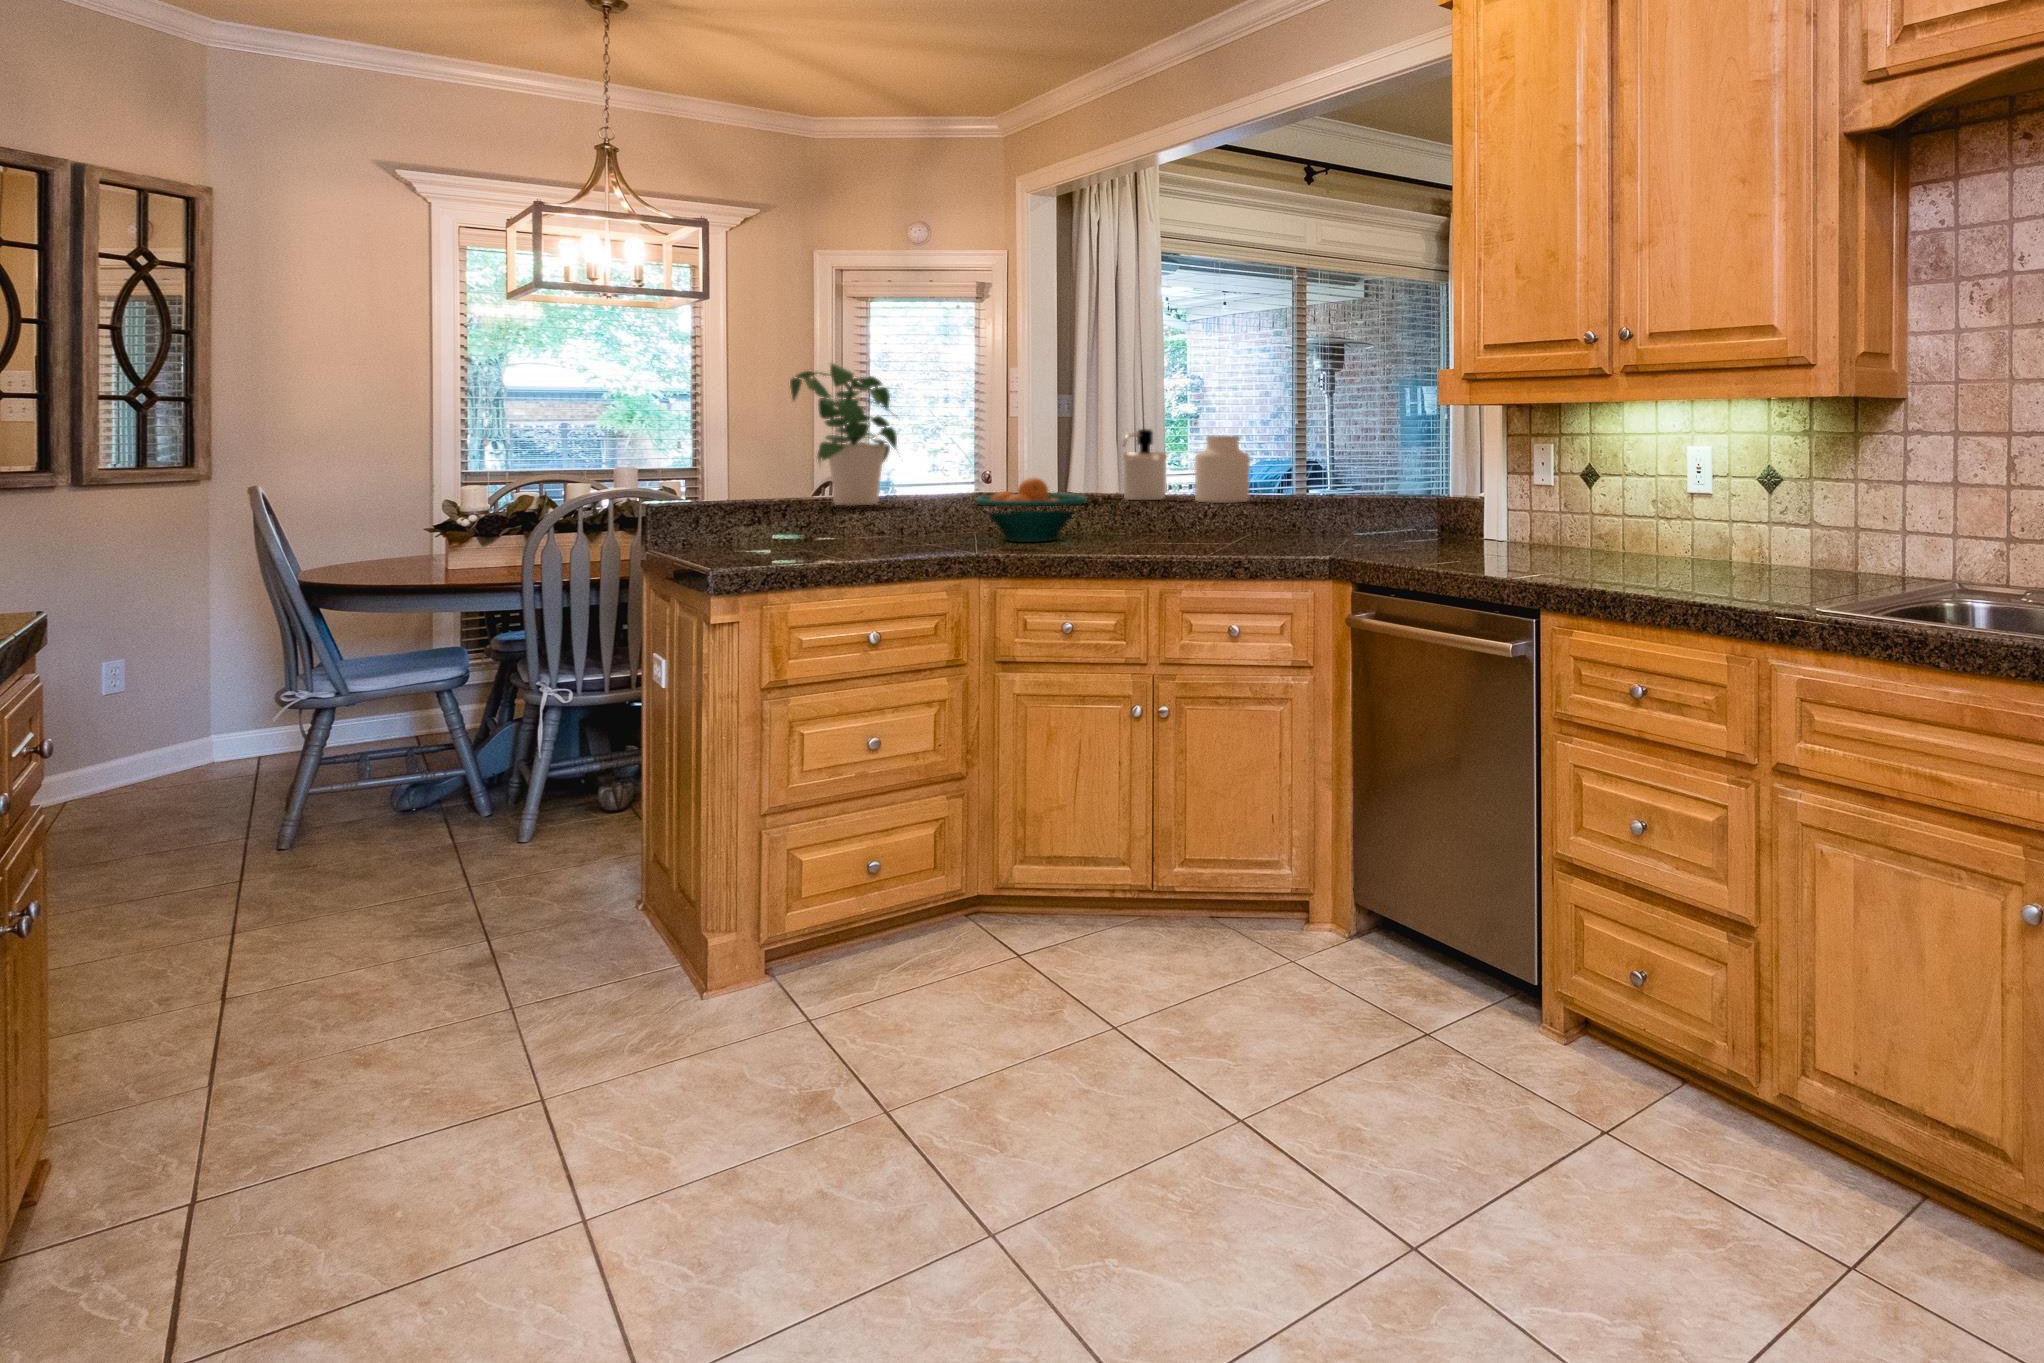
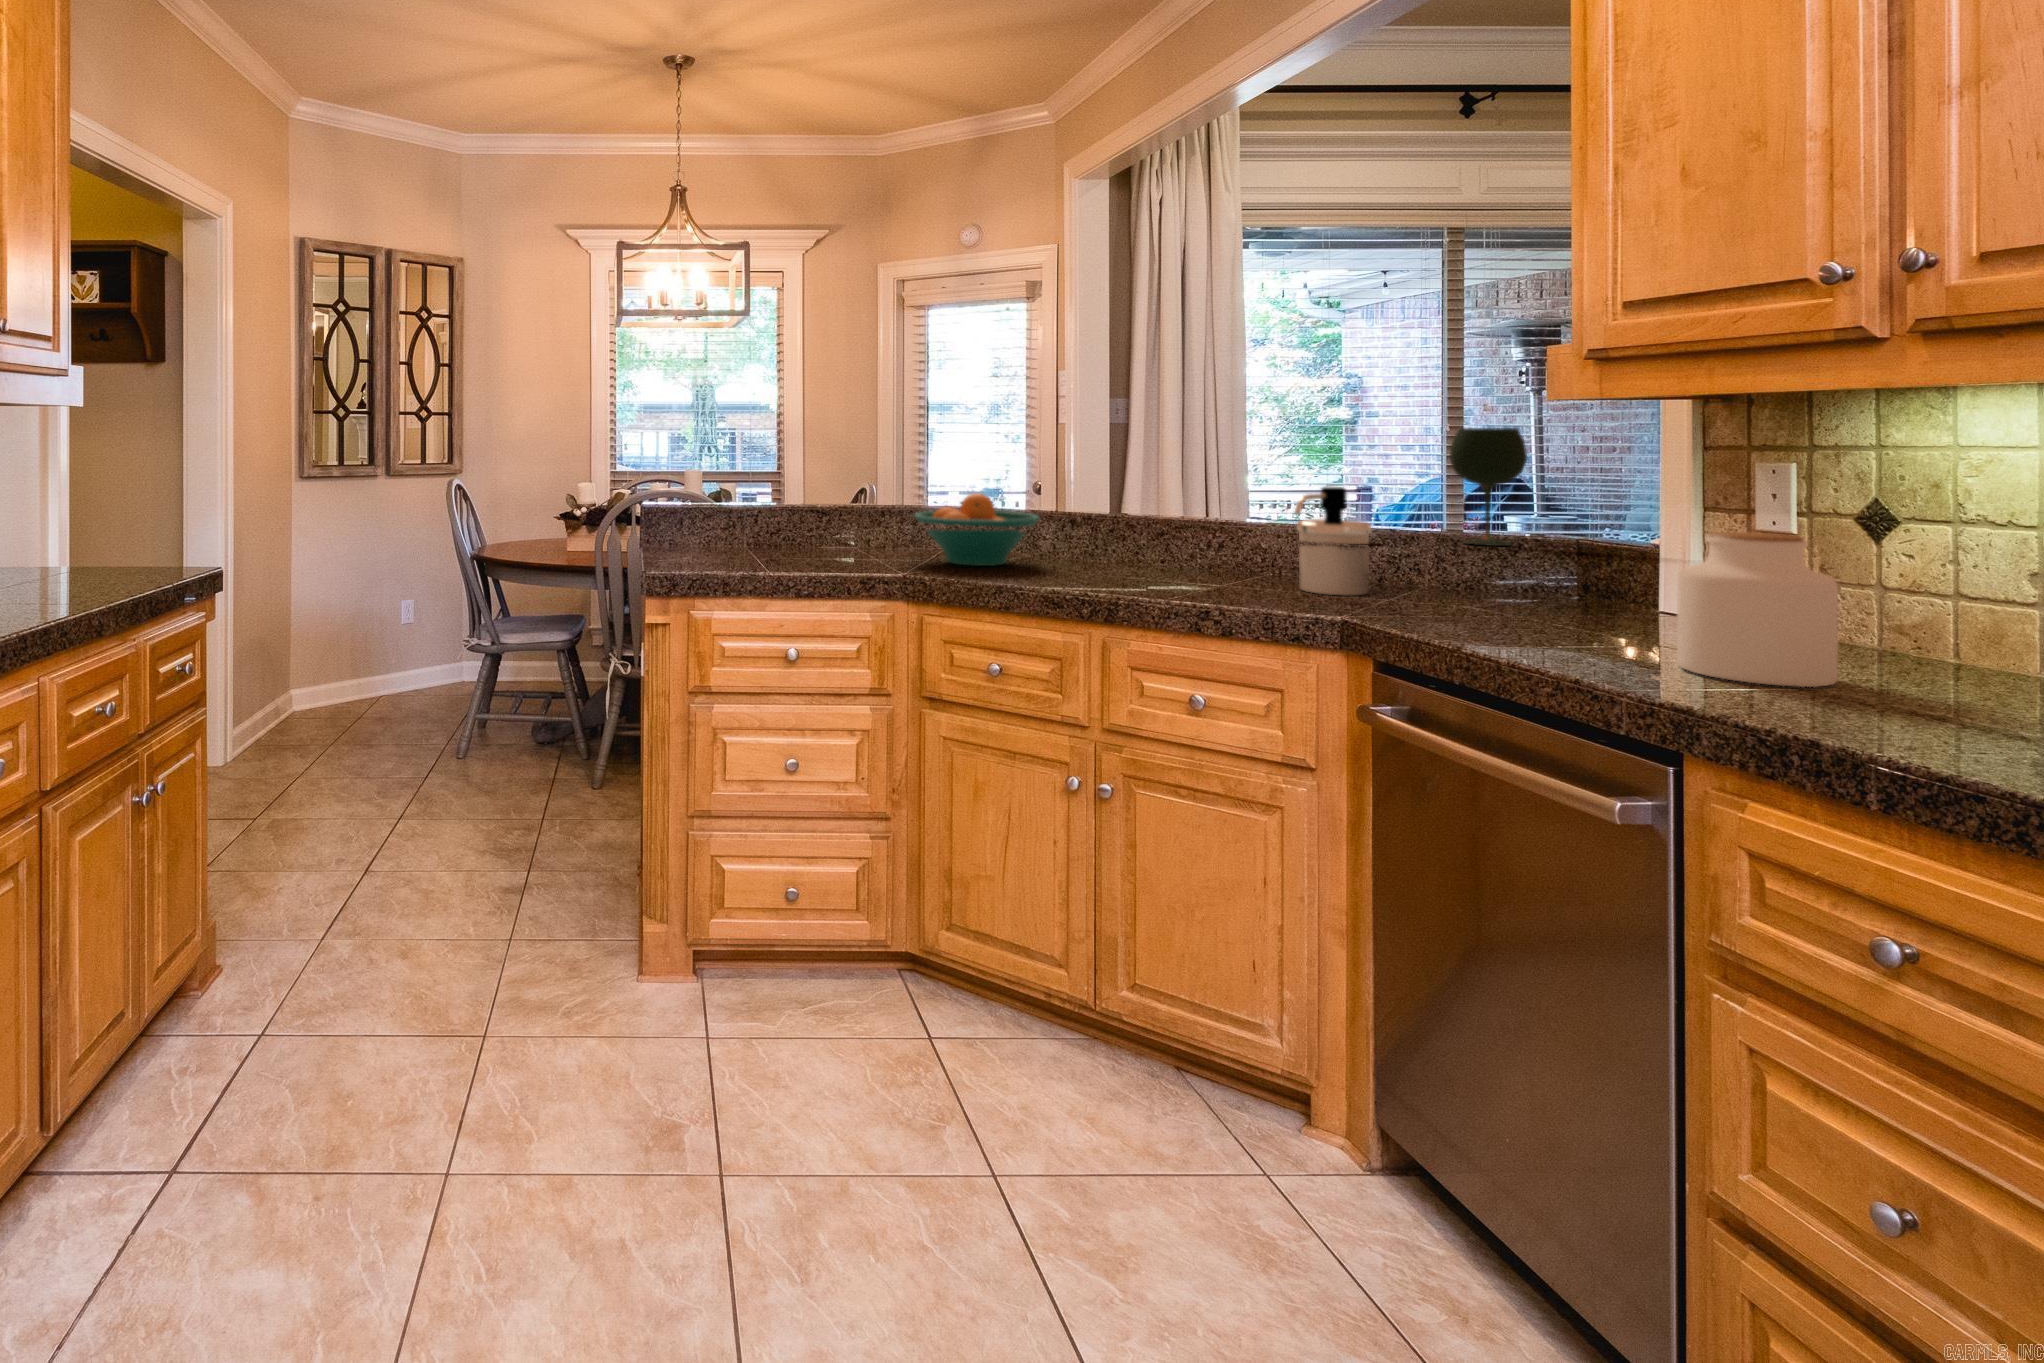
potted plant: present [790,363,897,506] -> none [746,372,843,516]
wine glass: none [1371,422,1413,502] -> present [1450,428,1527,546]
soap dispenser: present [1123,429,1167,500] -> present [1295,487,1371,596]
jar: present [1195,436,1250,503] -> present [1677,532,1838,687]

